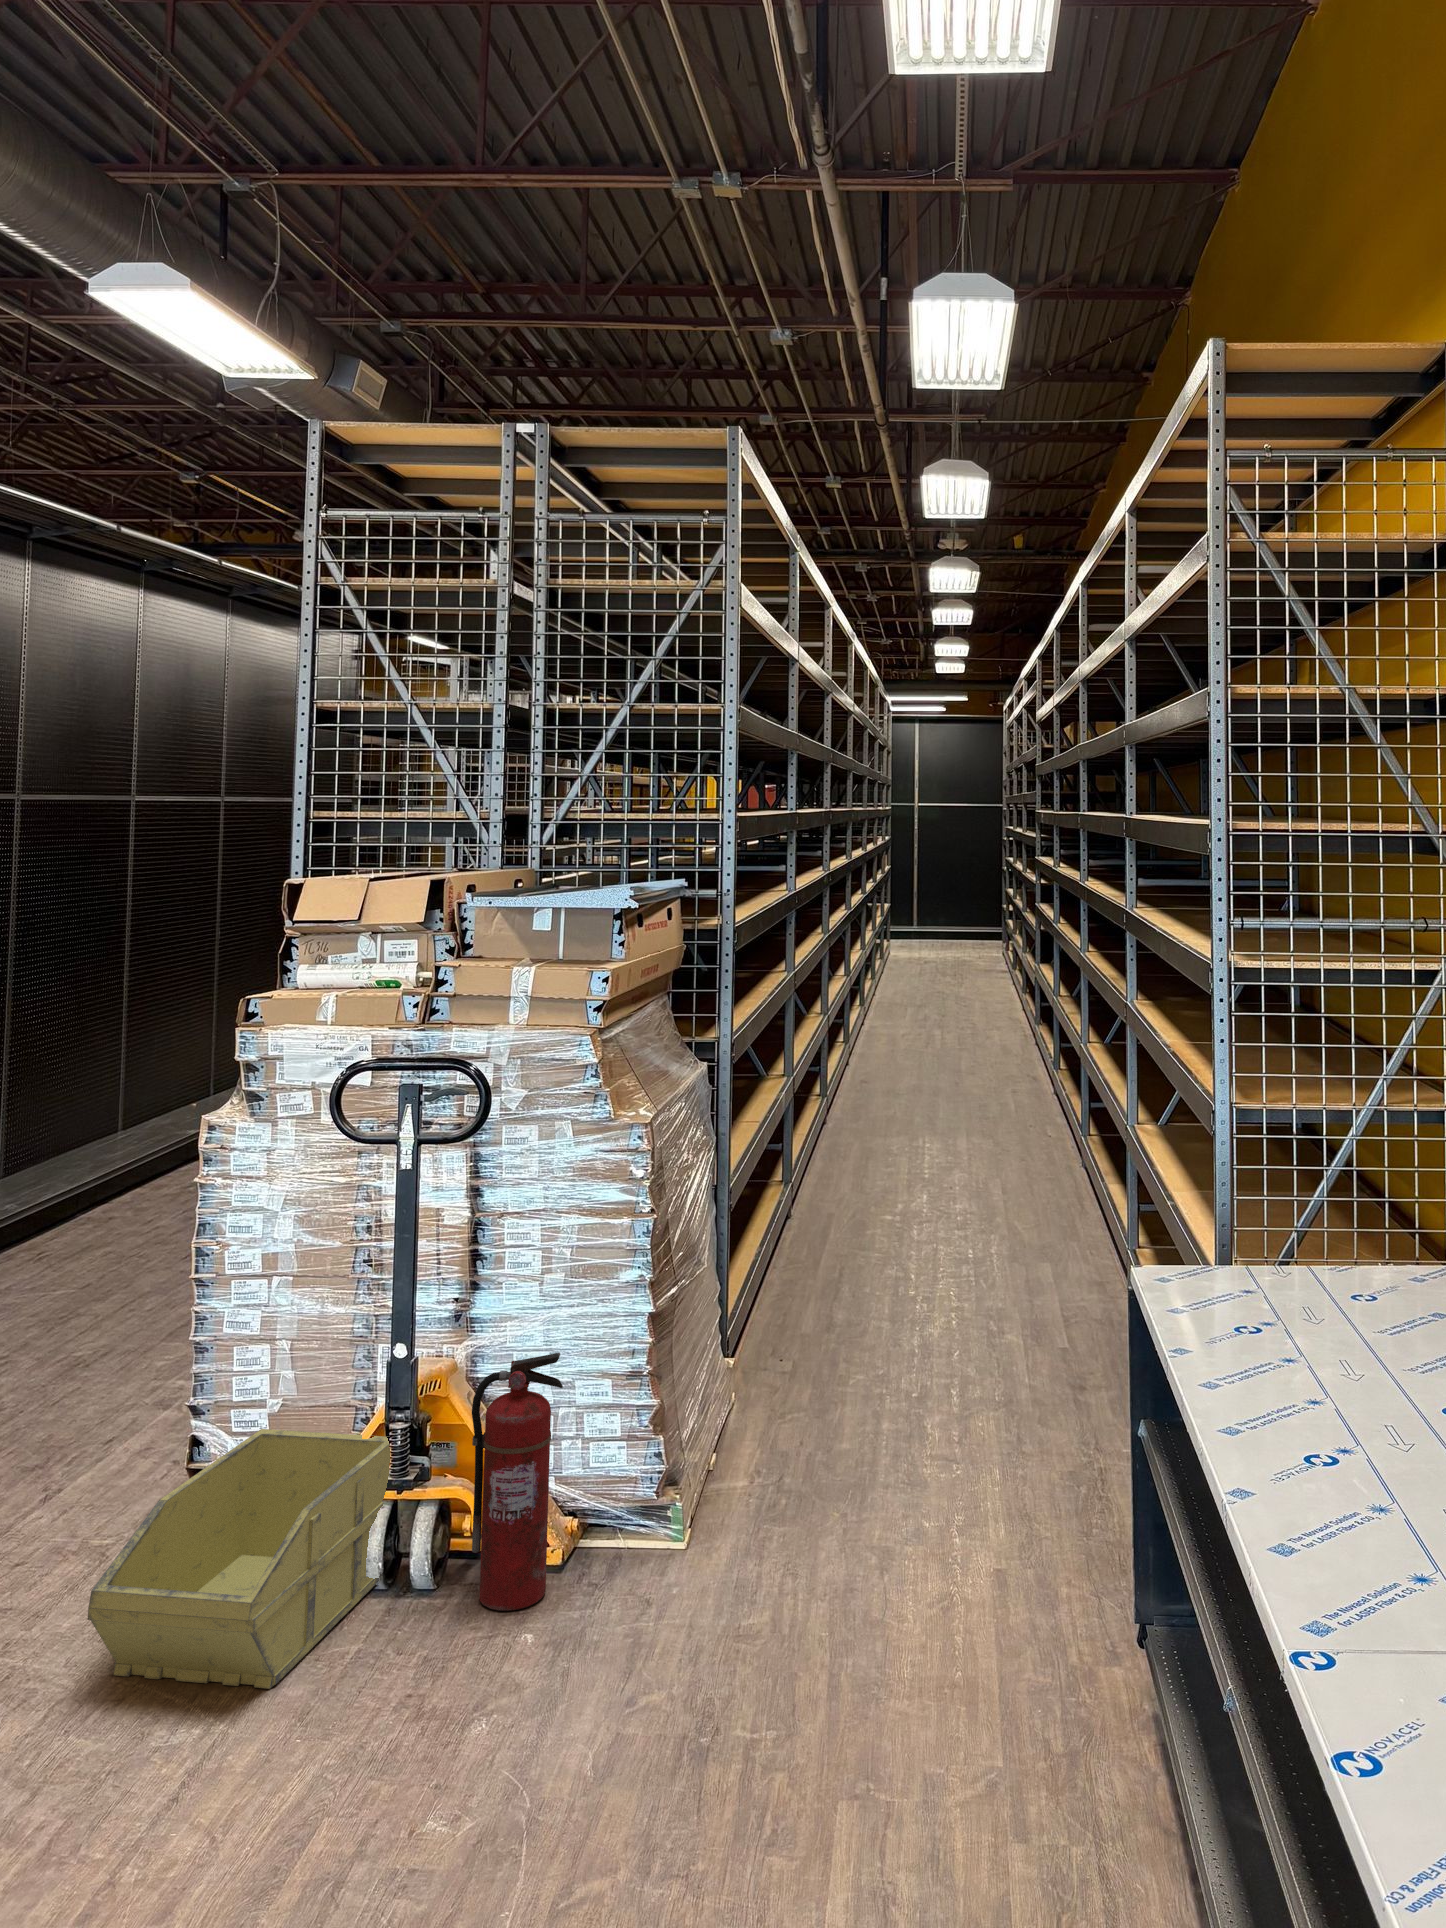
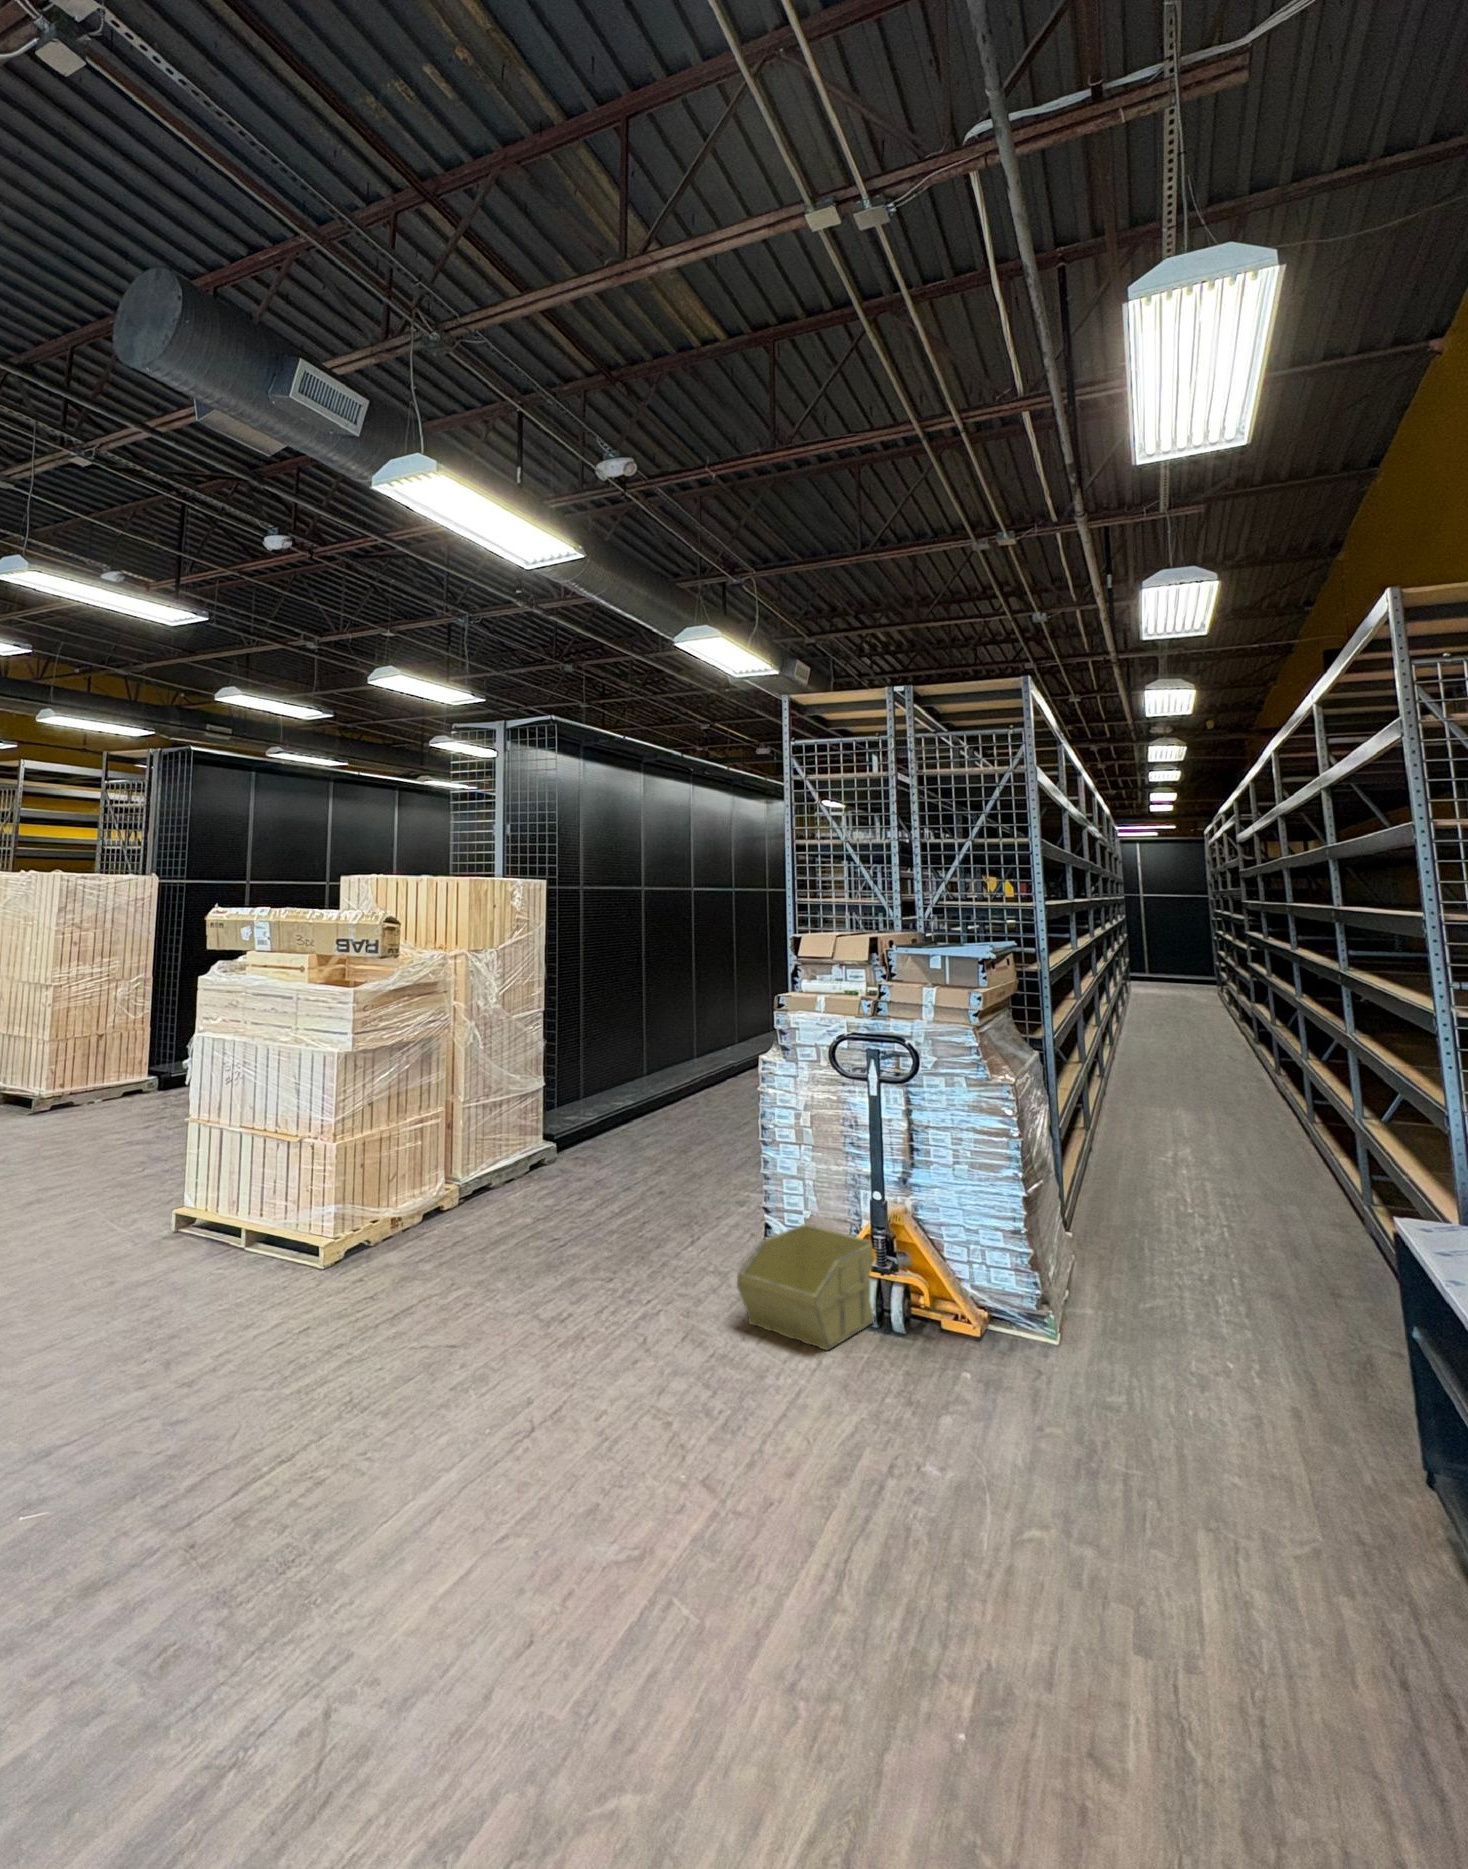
fire extinguisher: present [472,1353,563,1611] -> none [920,1209,973,1356]

